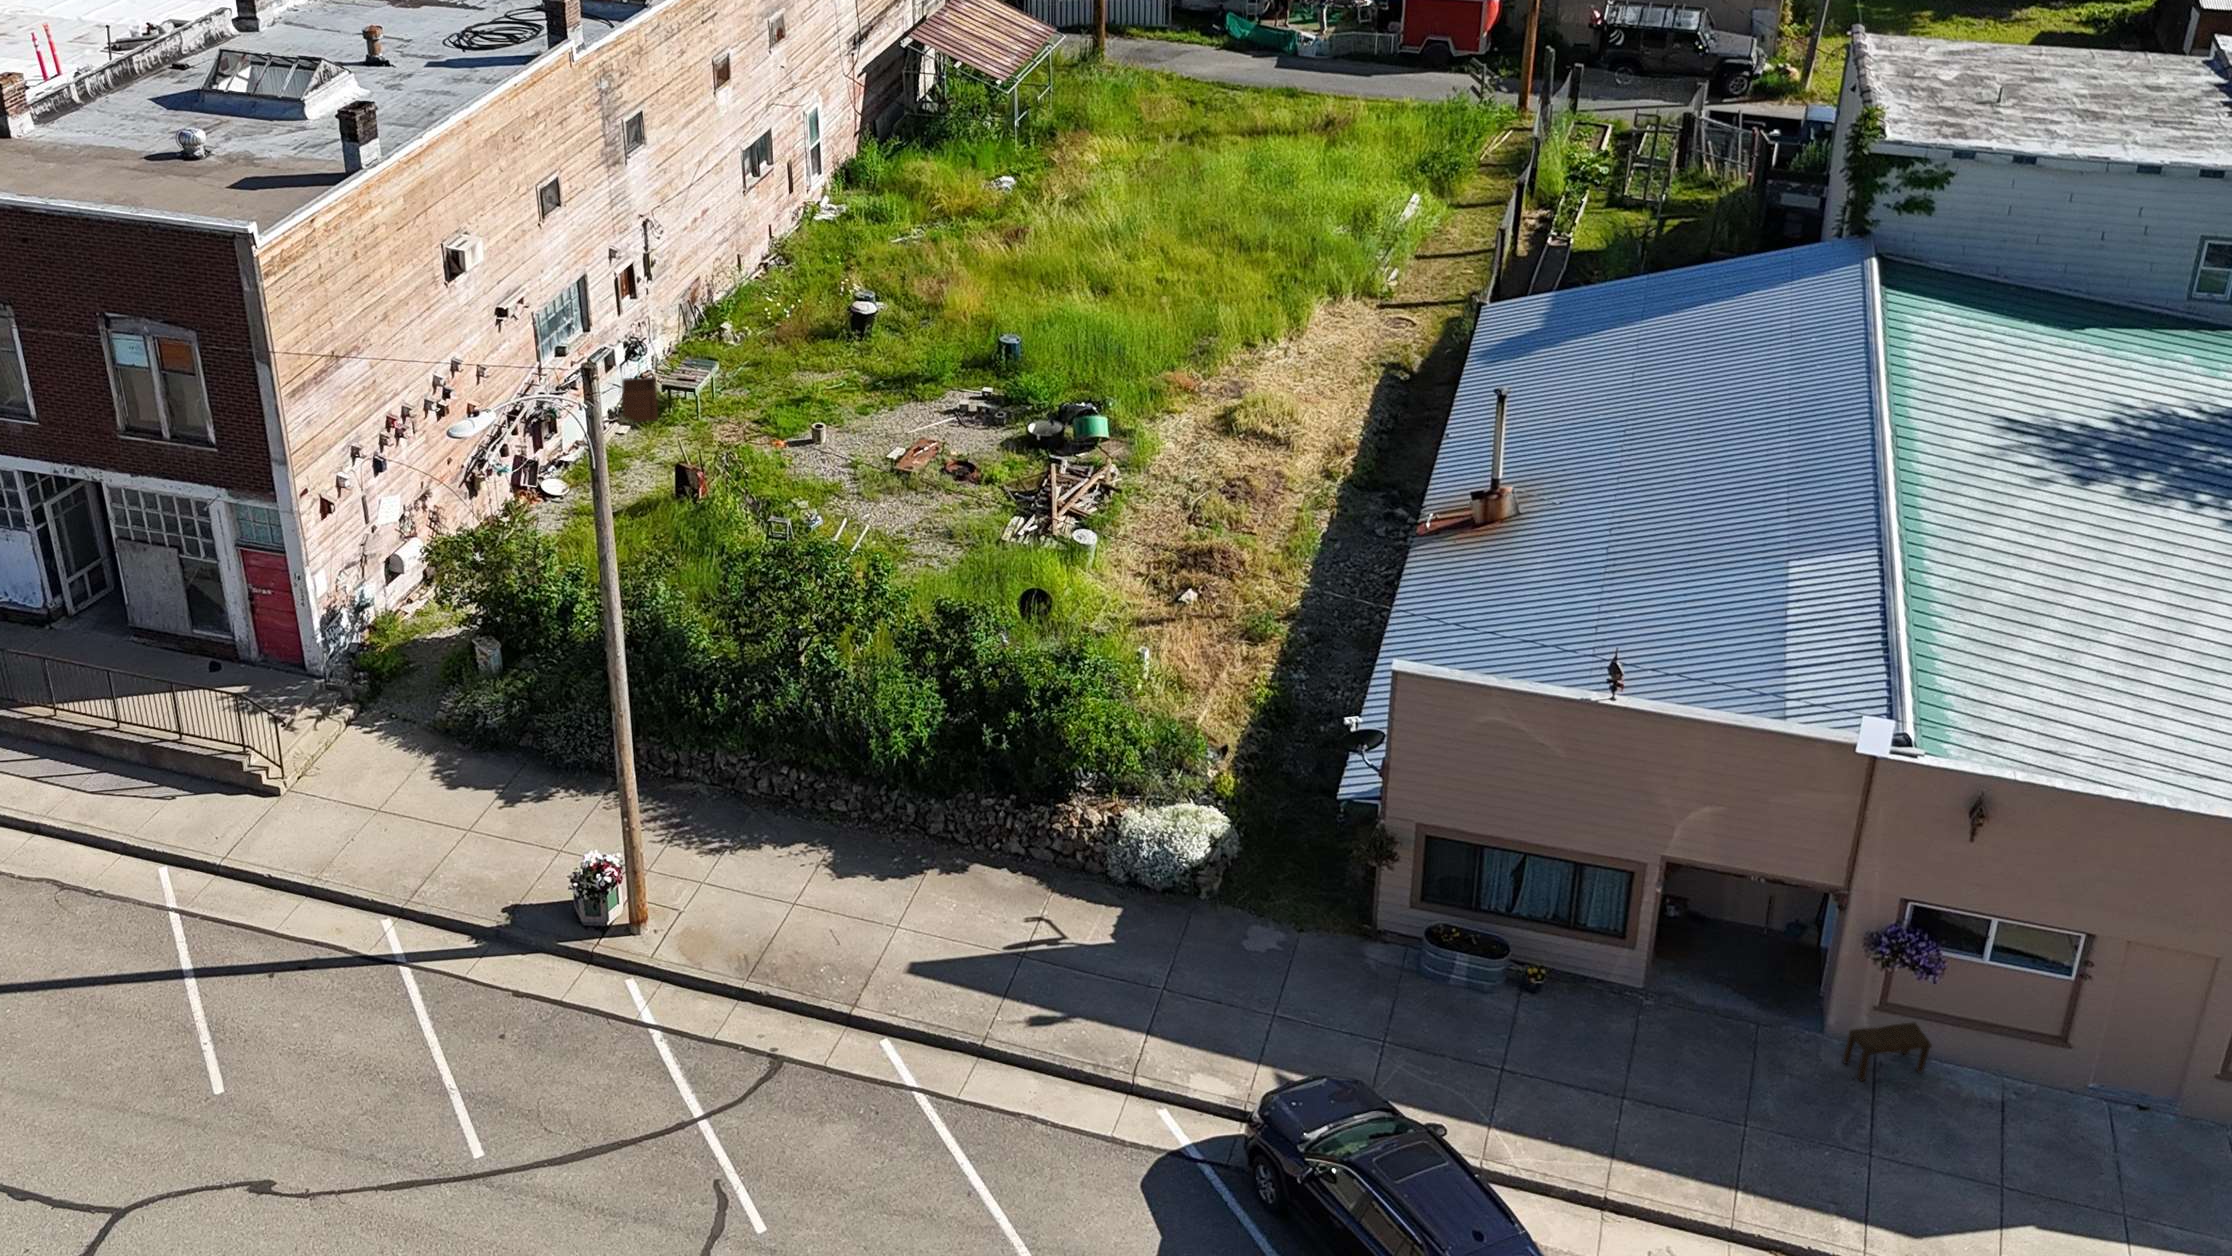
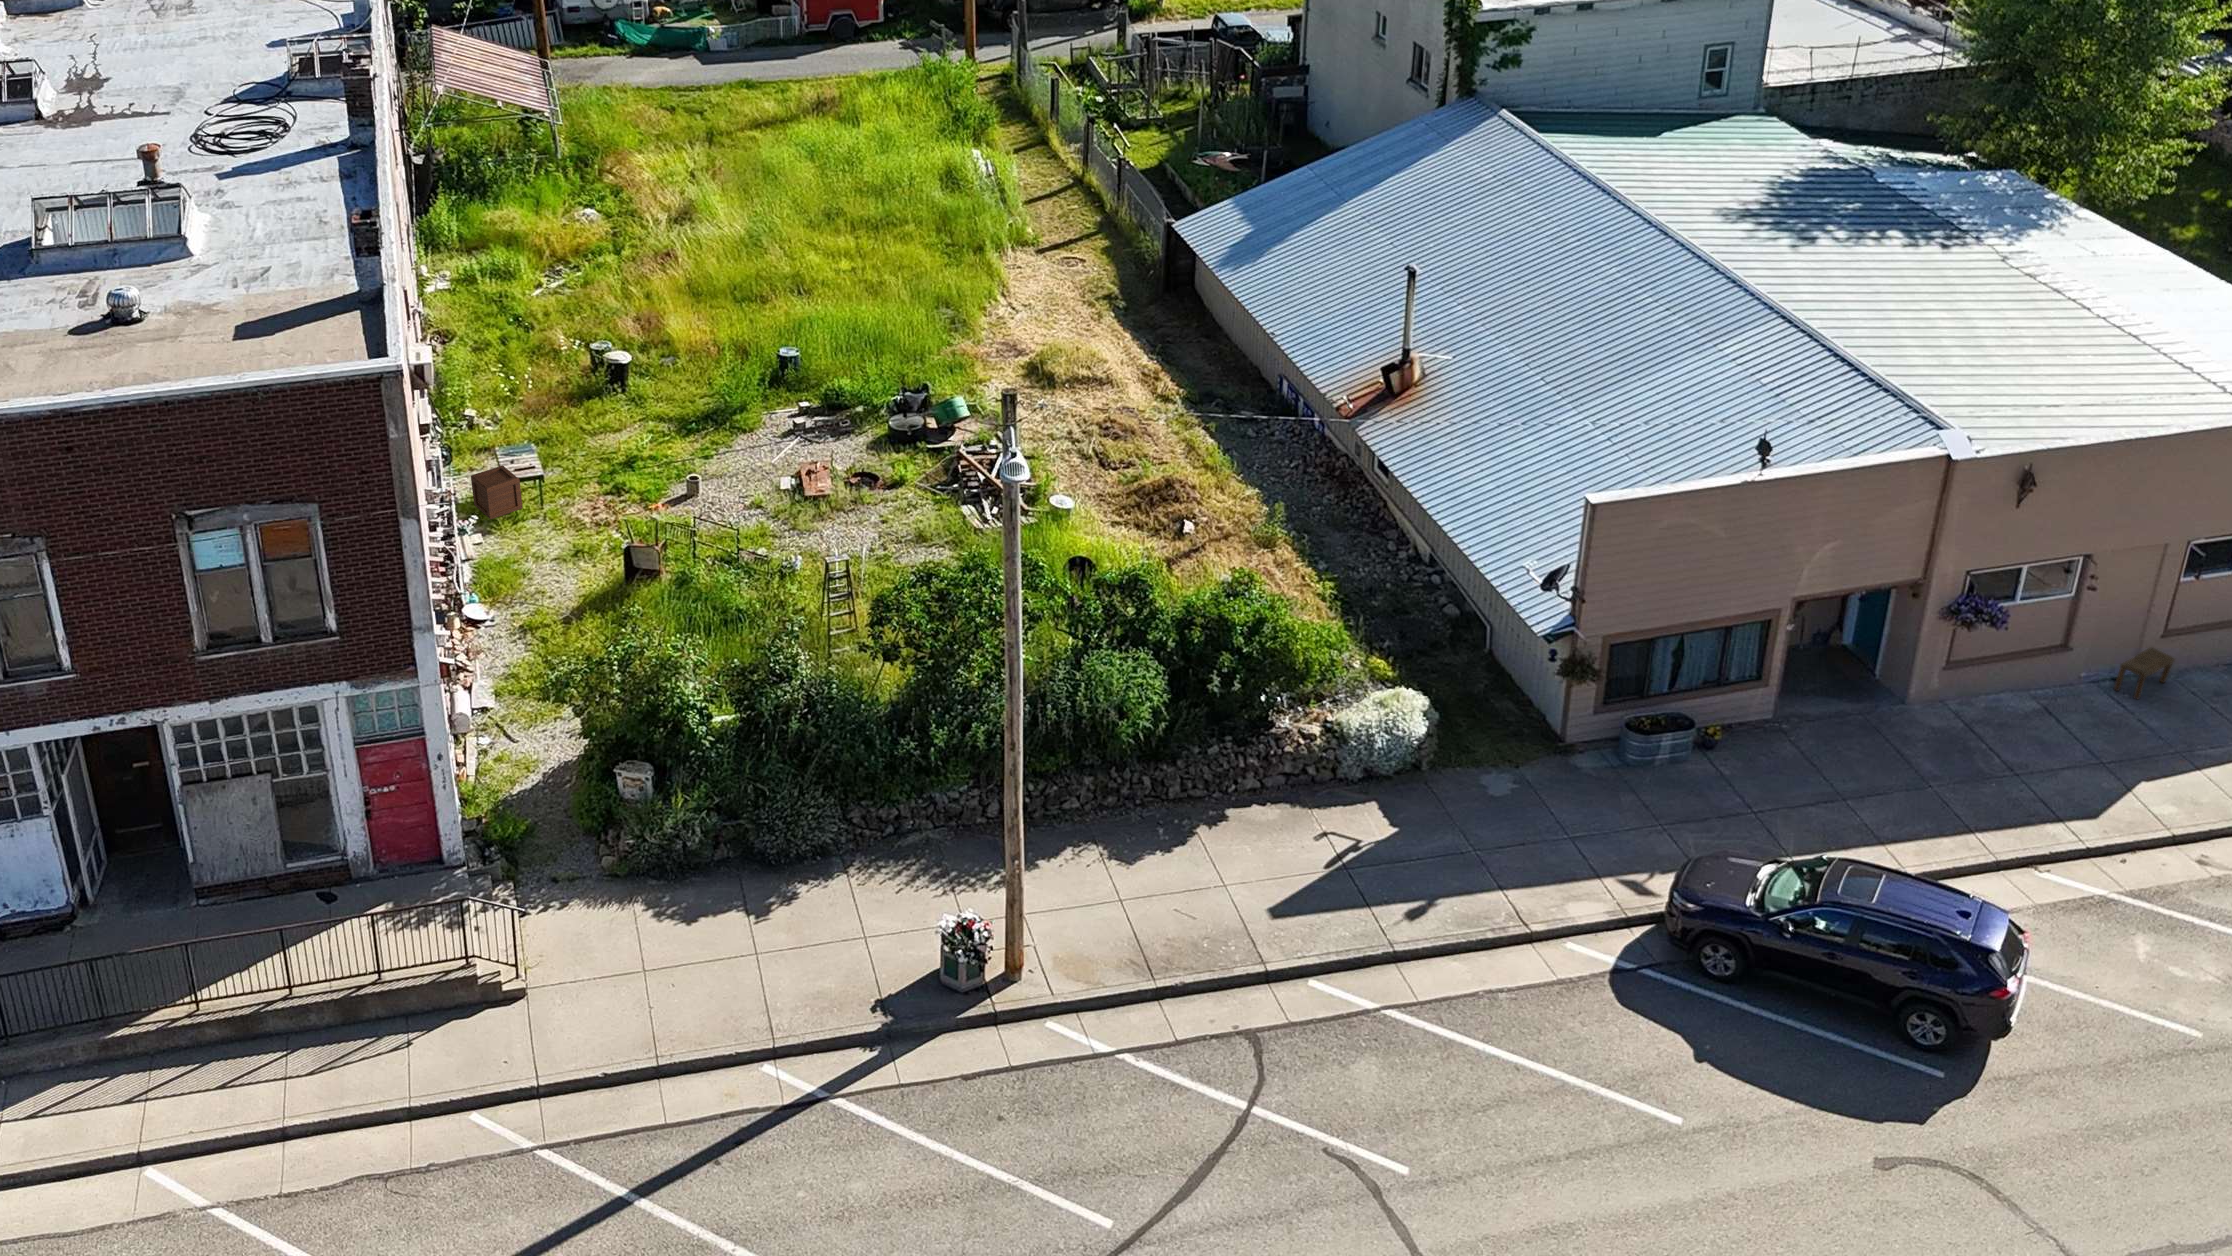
bench: present [1842,1022,1932,1081] -> present [2114,647,2175,699]

